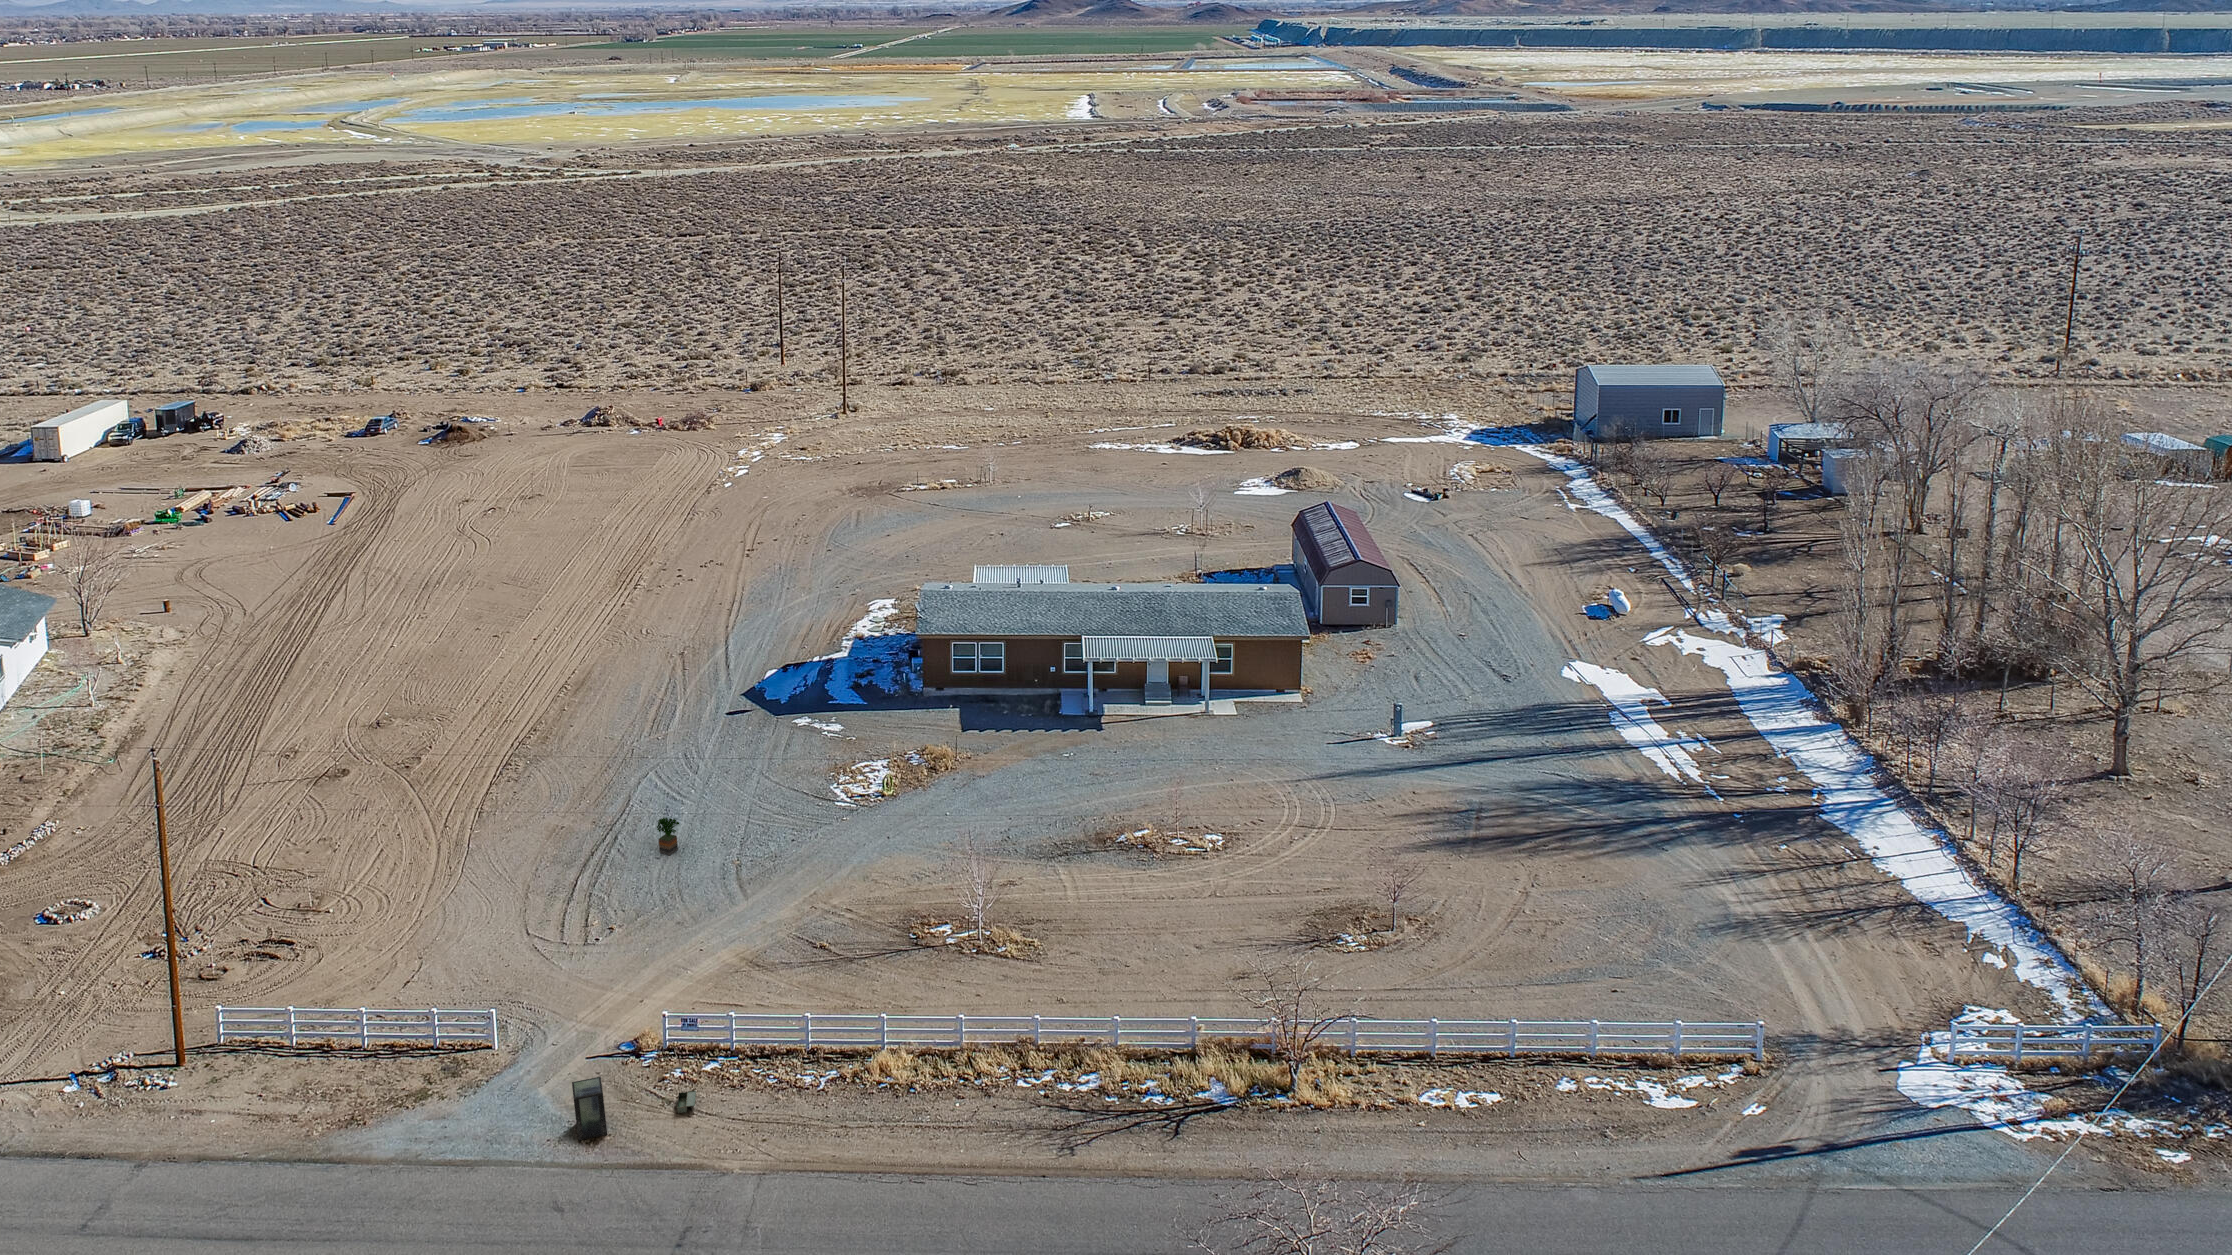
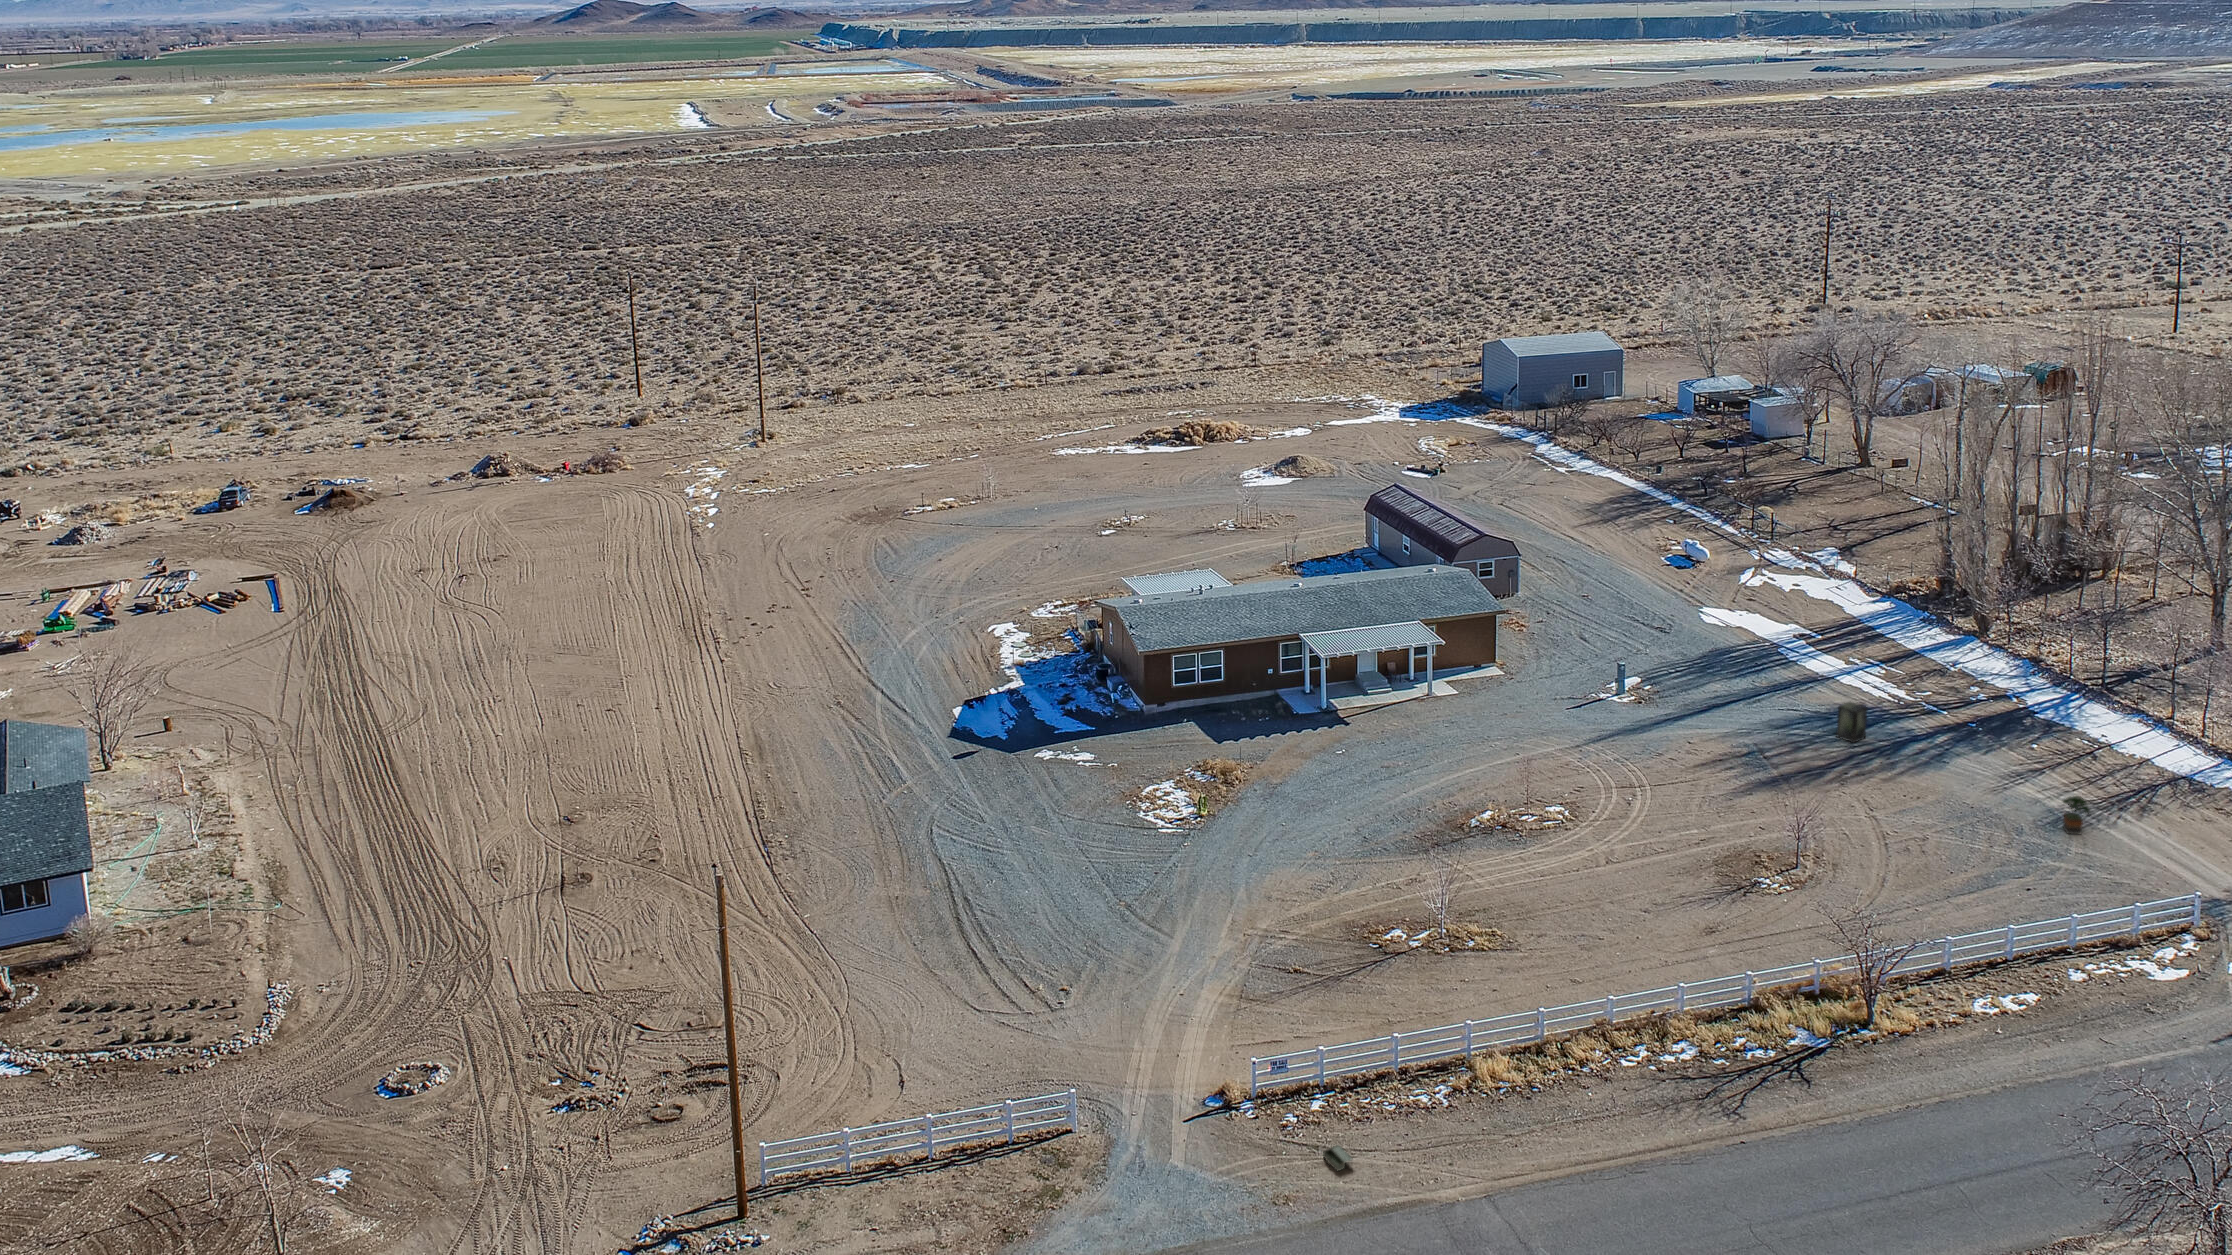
potted tree: present [657,818,679,856] -> present [2063,797,2090,834]
storage box: present [572,1077,607,1140] -> present [1836,702,1867,743]

